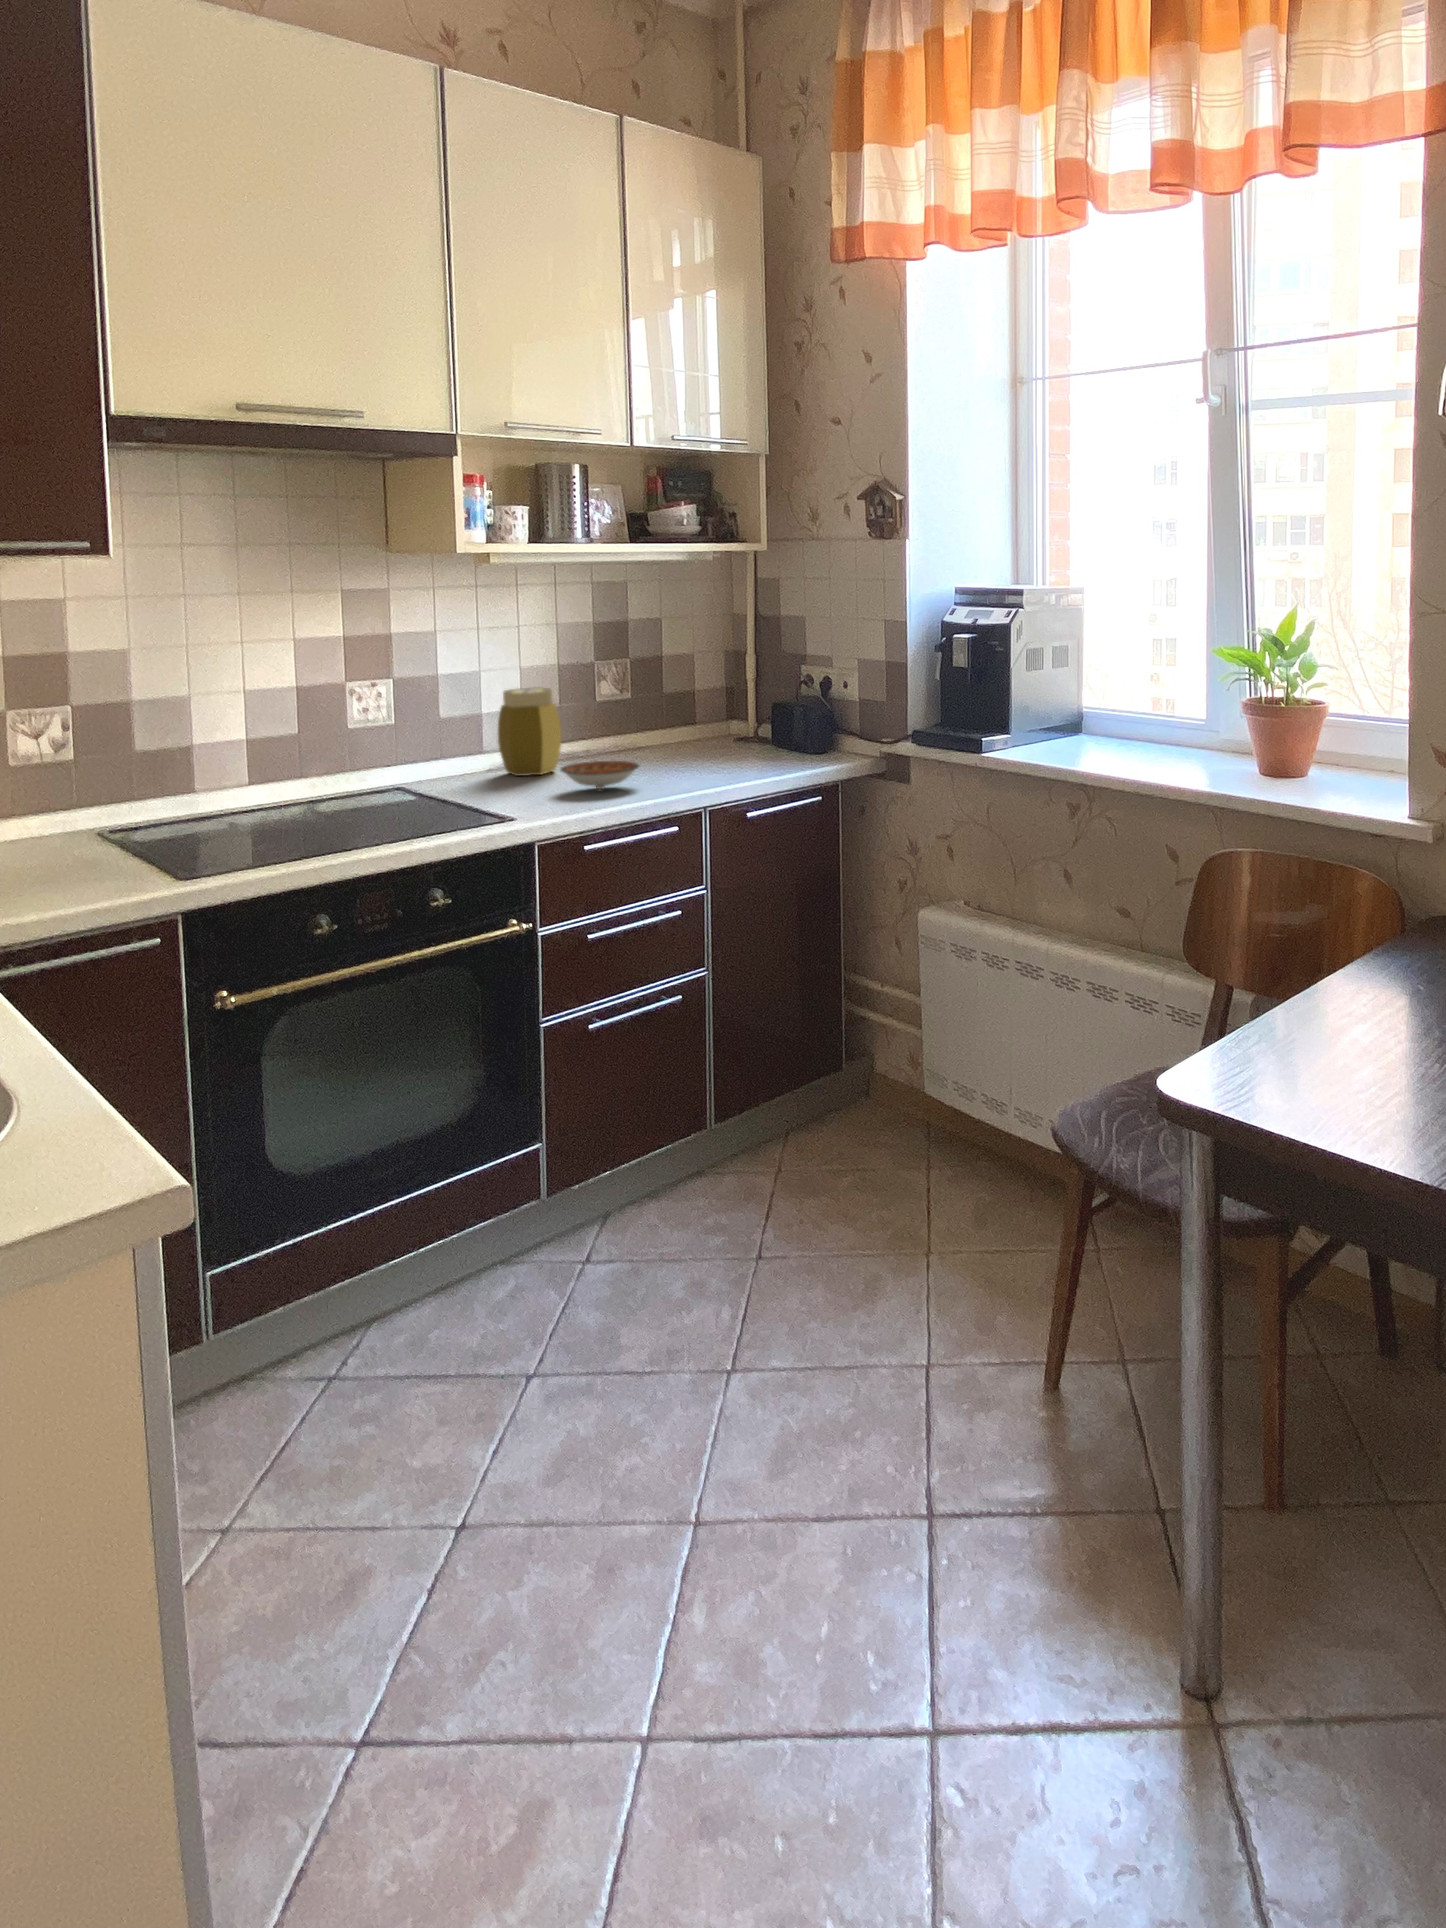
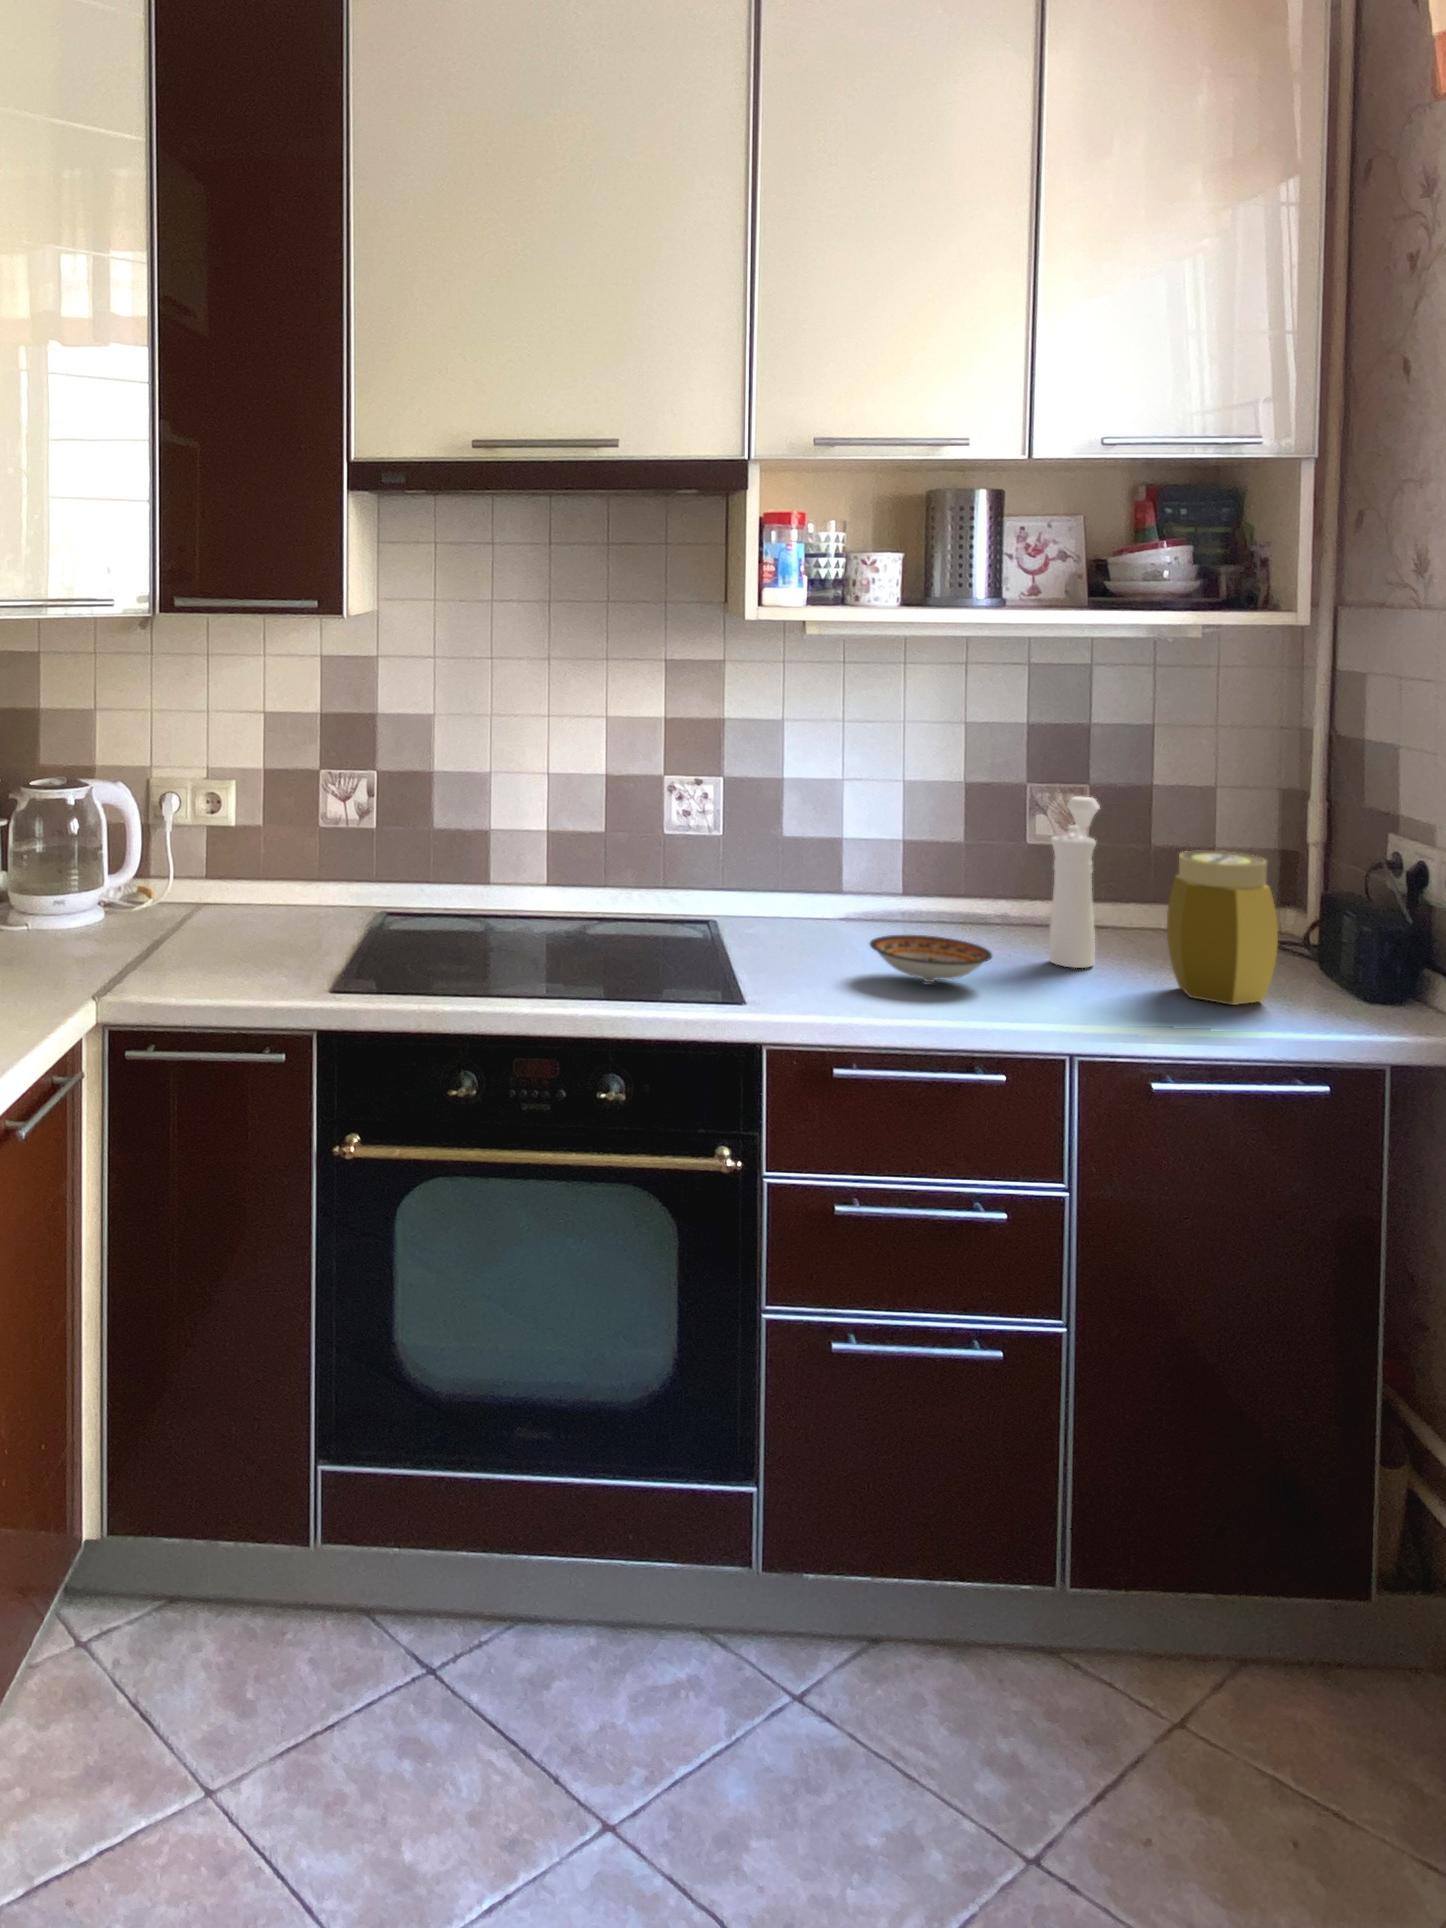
pepper mill: none [638,664,675,769] -> present [1049,796,1099,968]
jar: present [498,688,561,776] -> present [1167,851,1278,1005]

